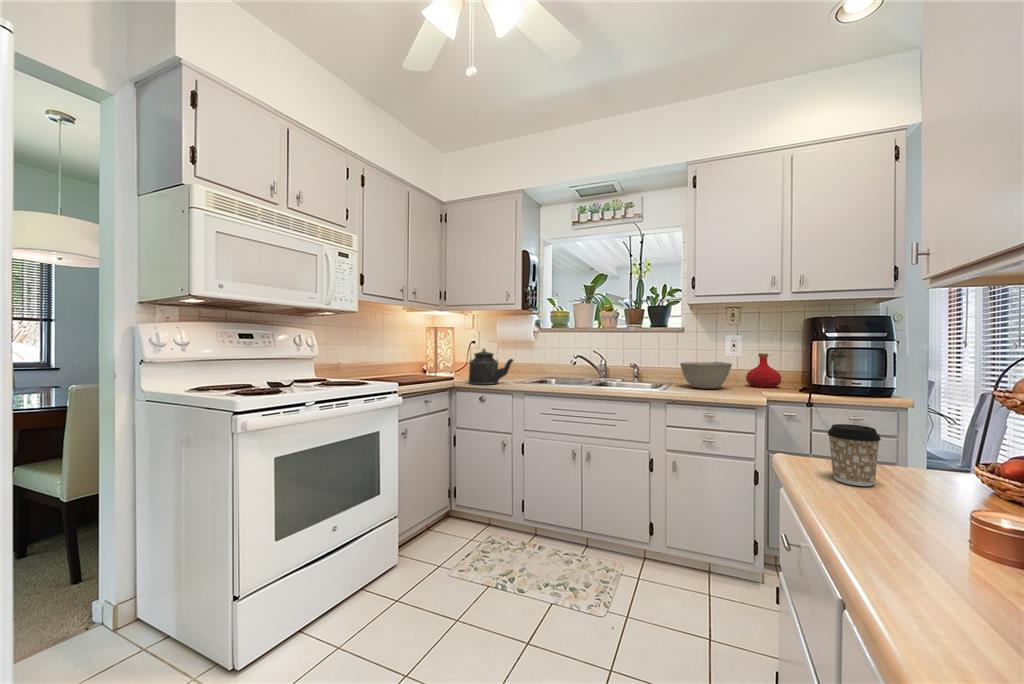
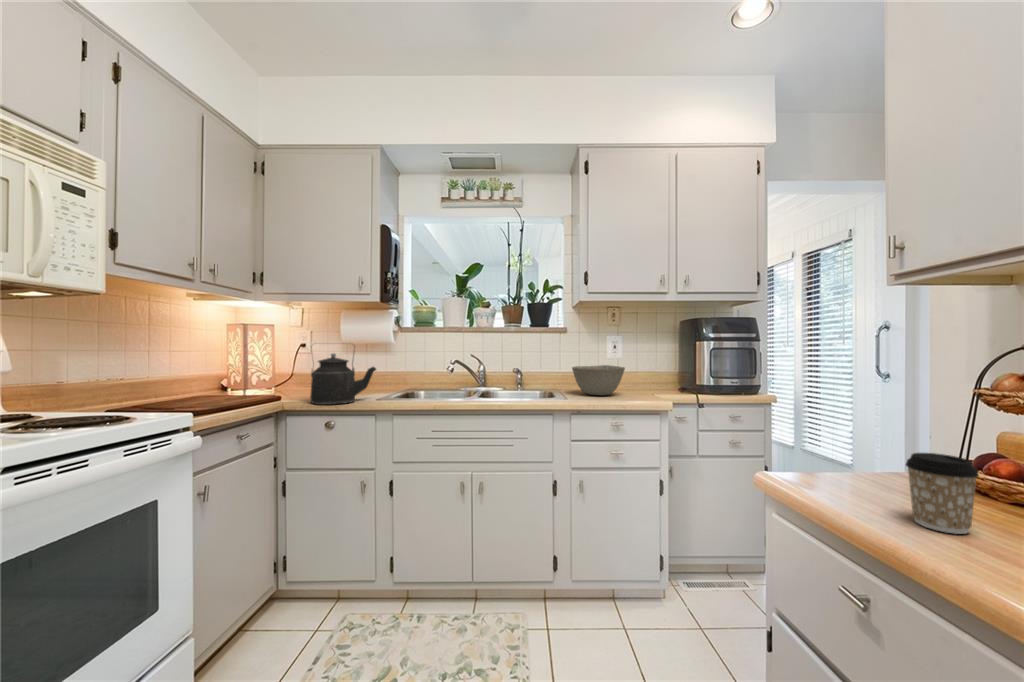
bottle: present [746,353,781,388] -> none [627,356,660,390]

